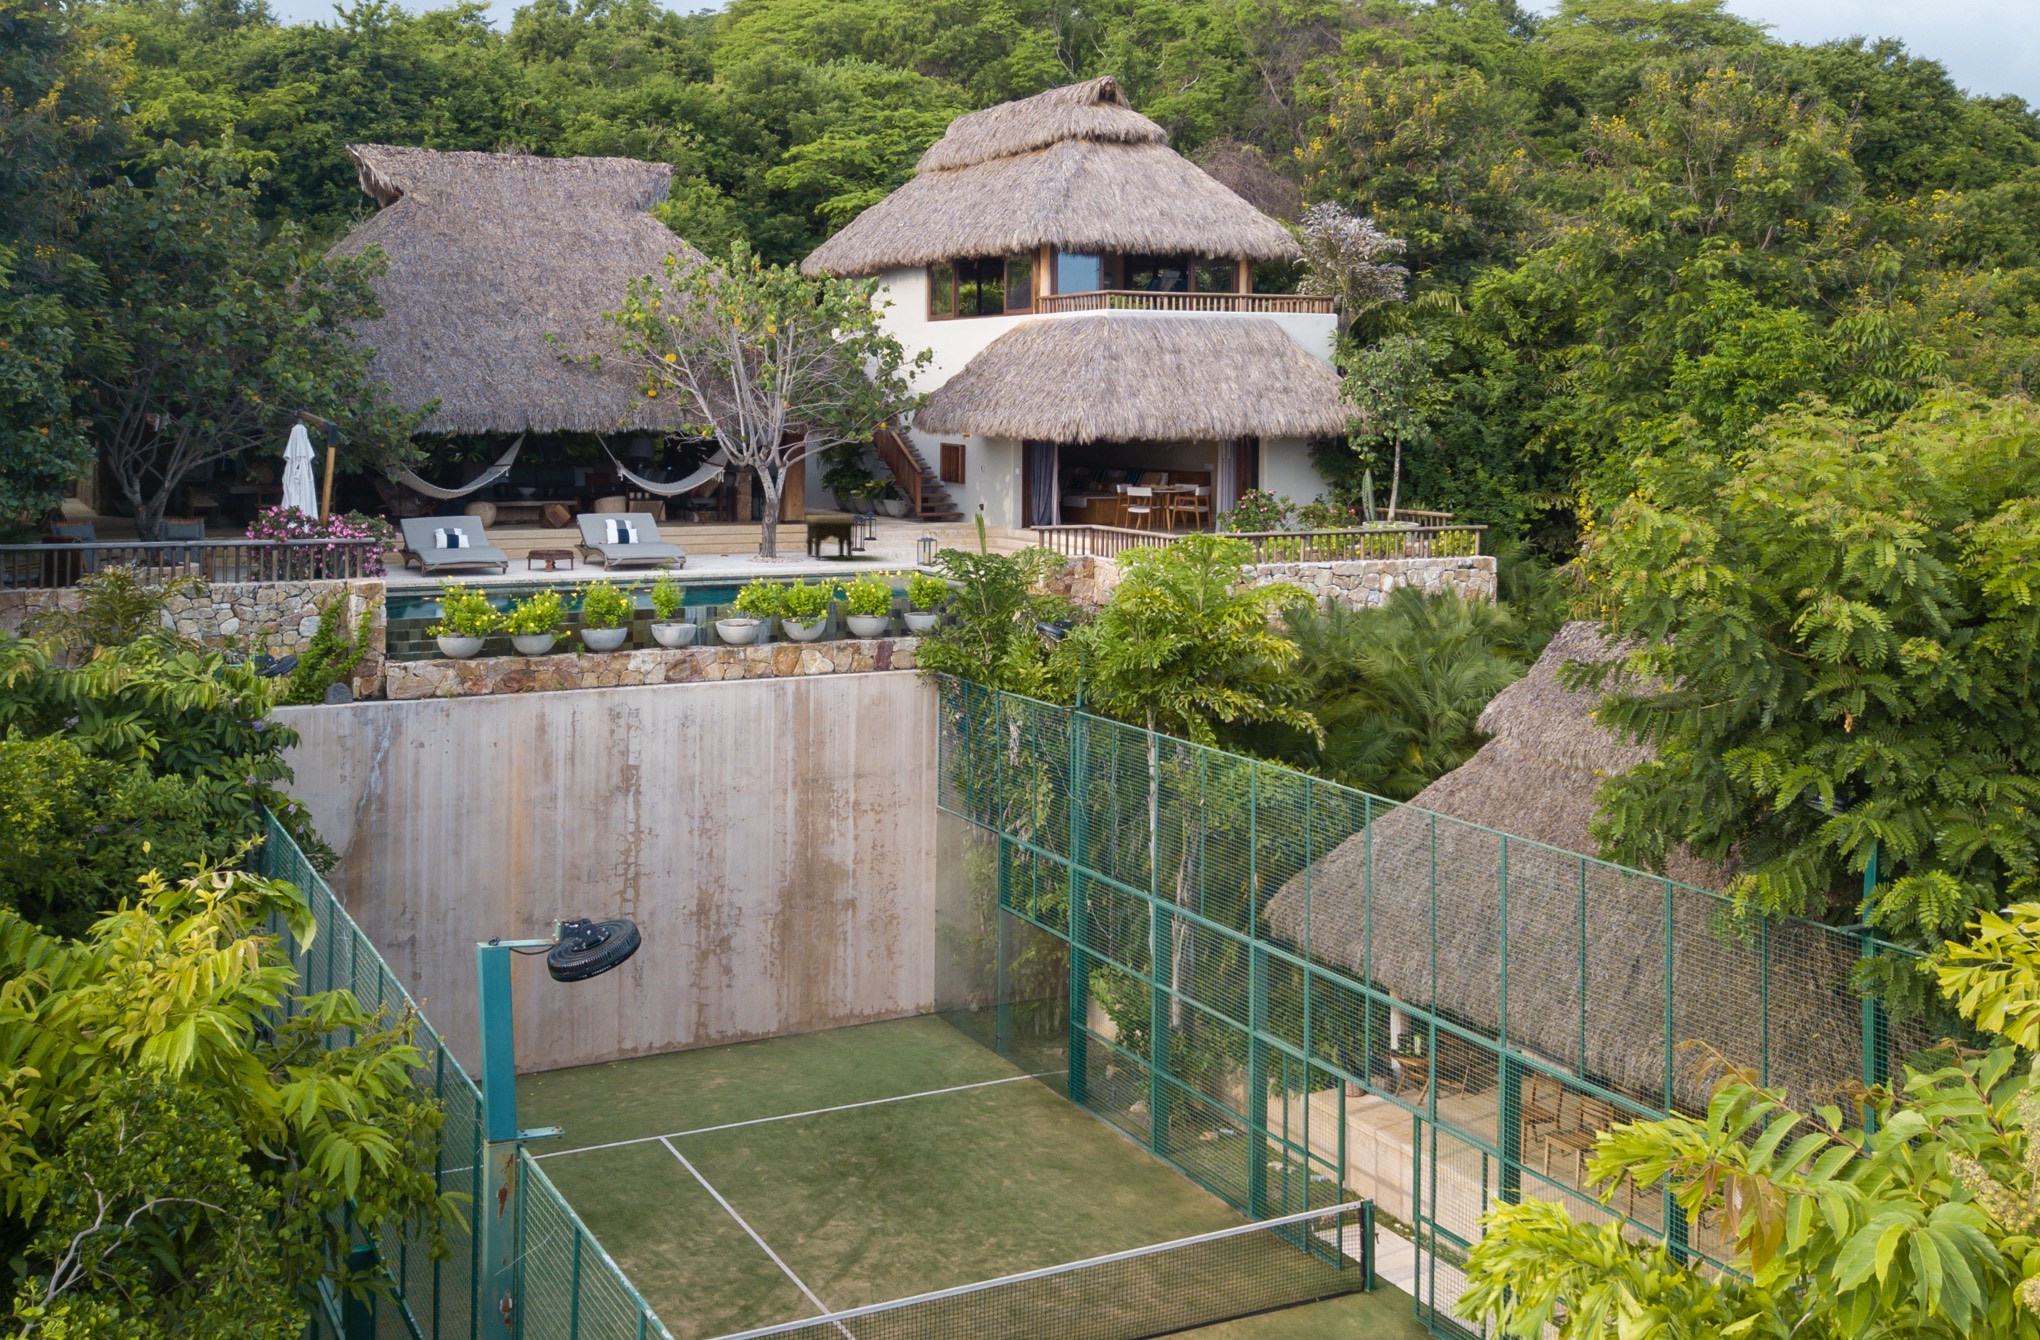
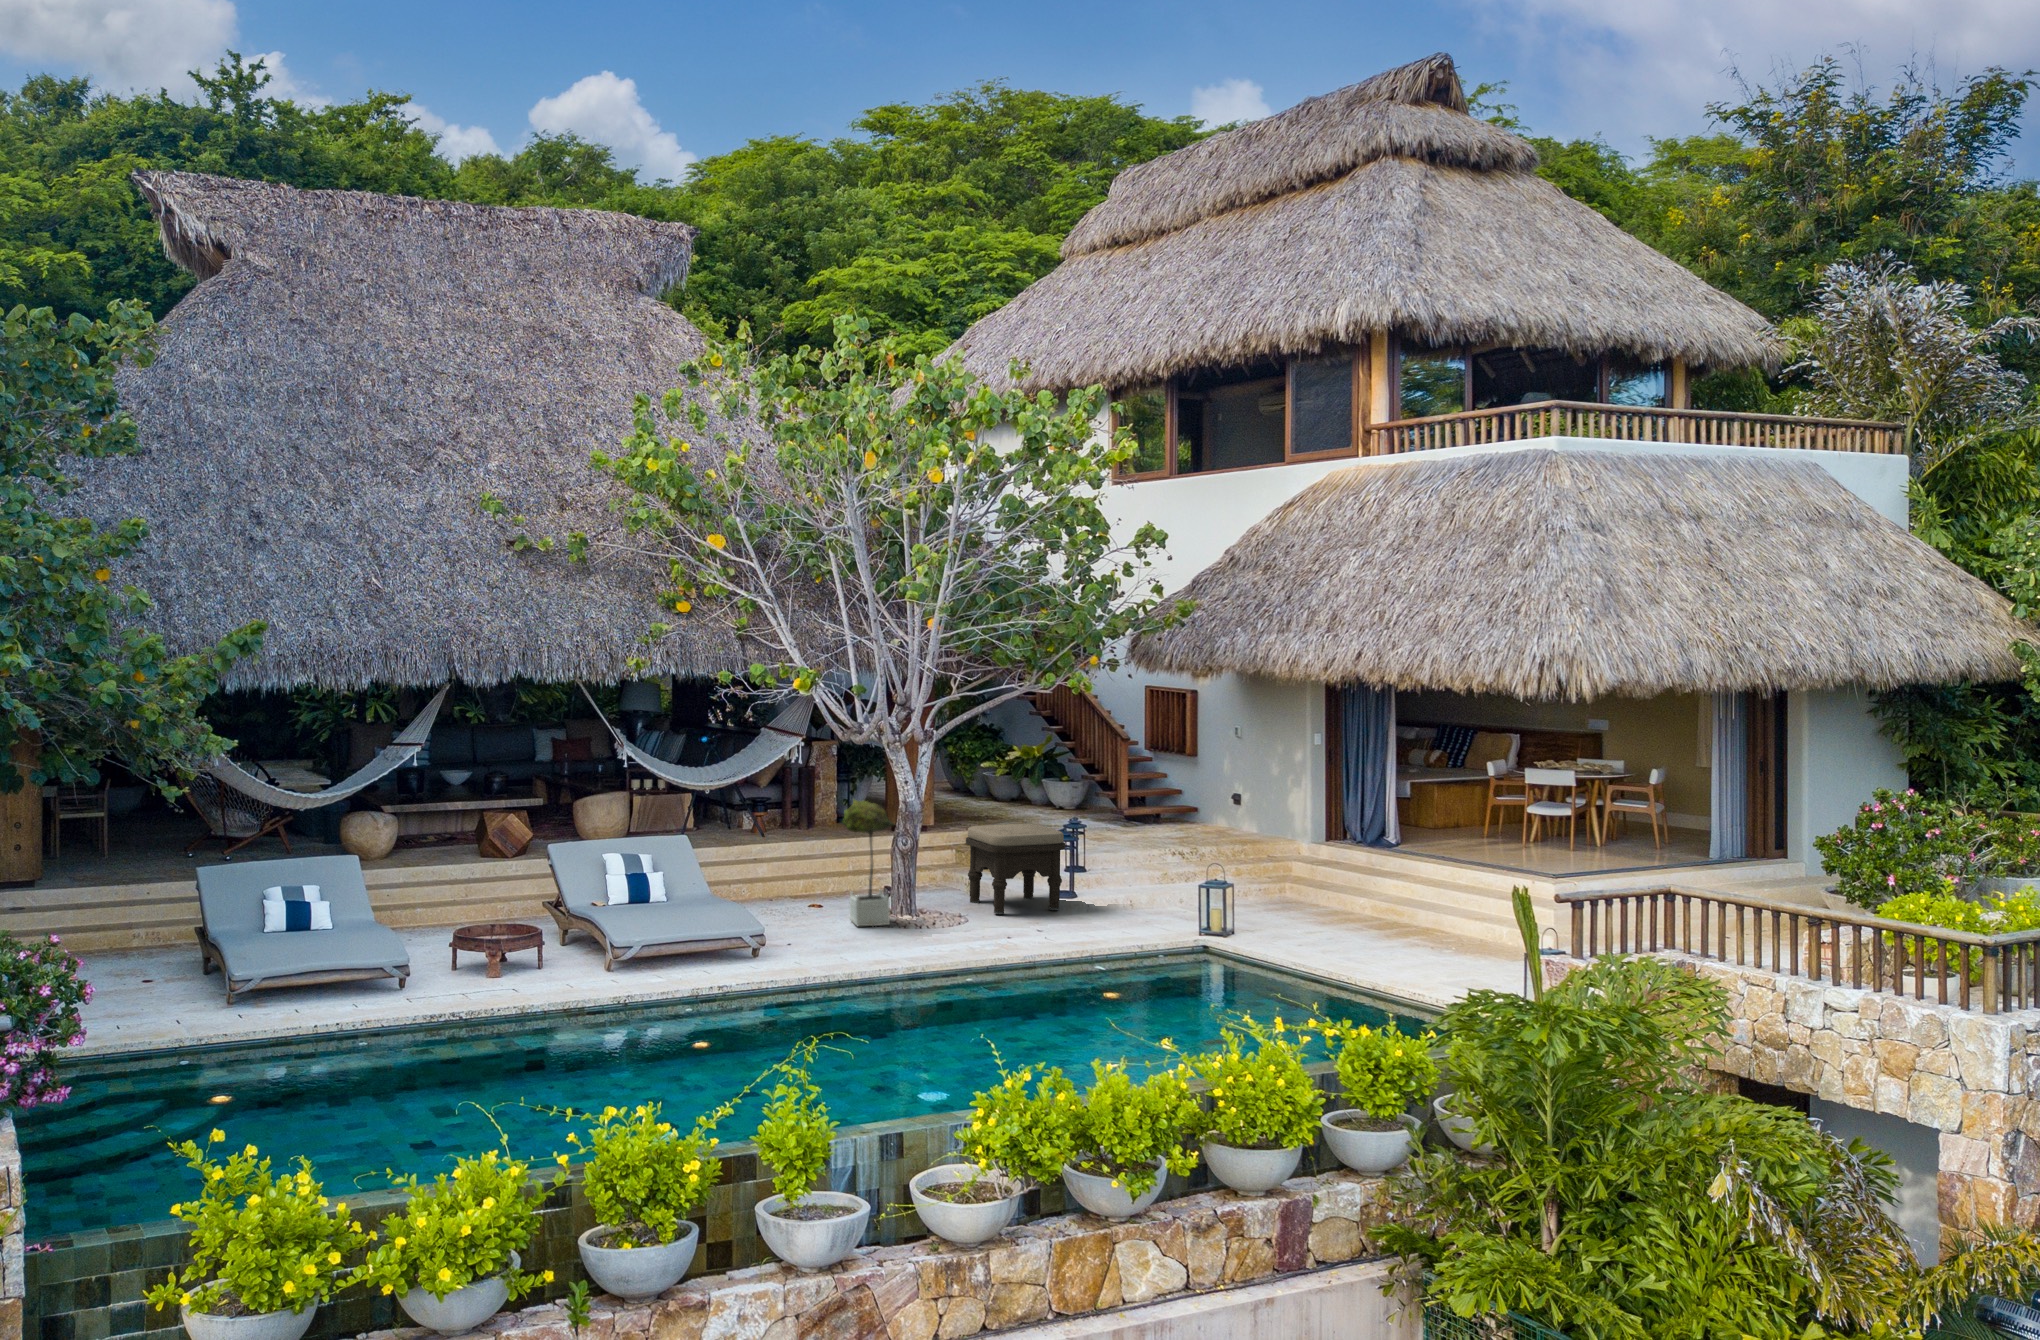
potted tree: none [731,495,758,561] -> present [843,800,894,926]

